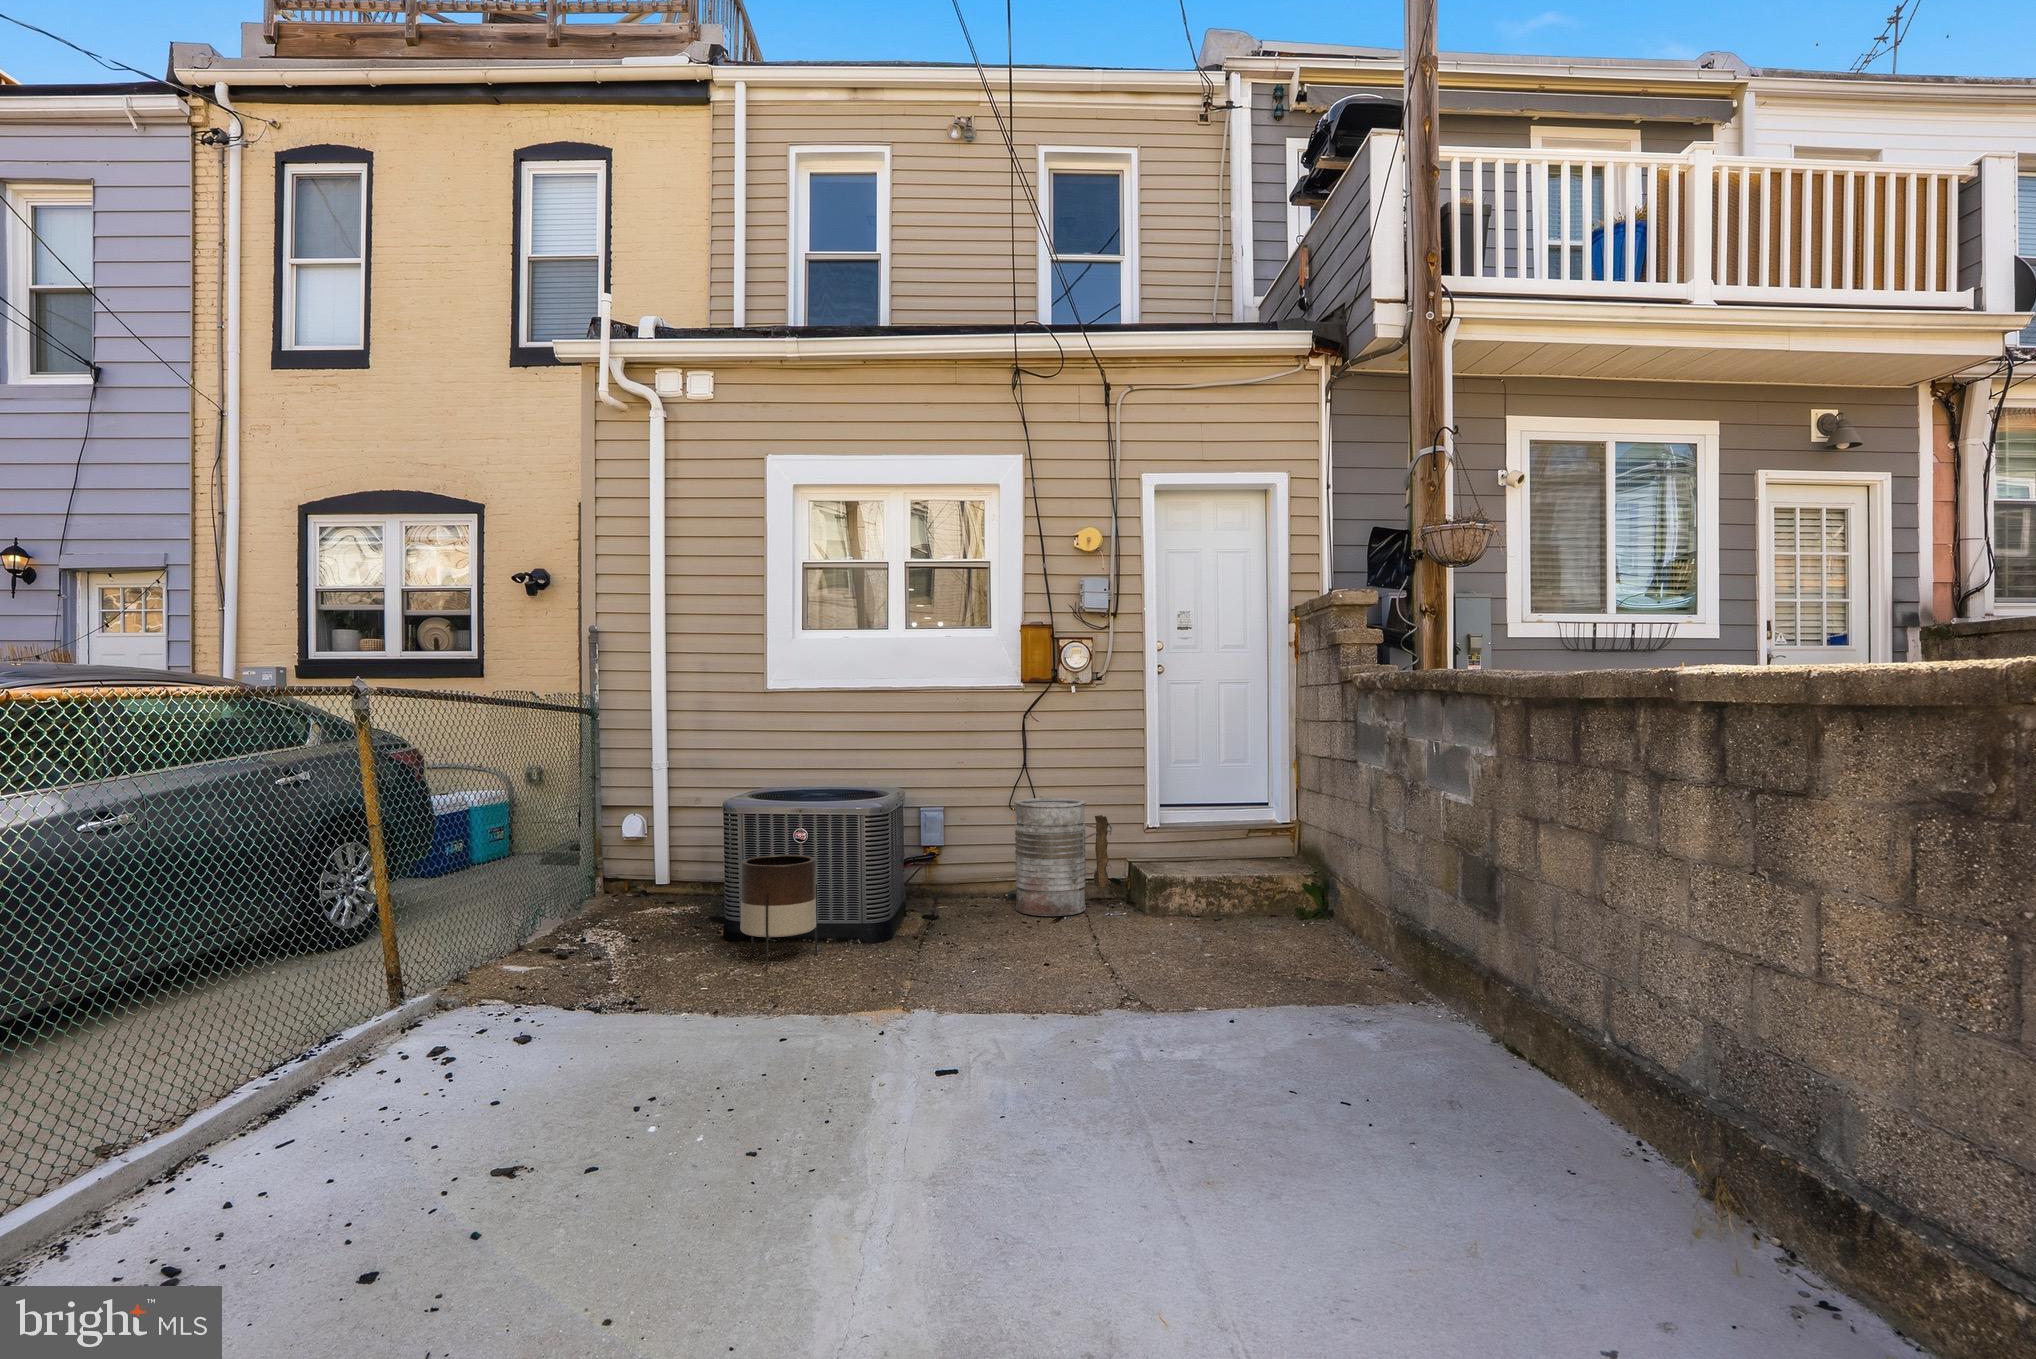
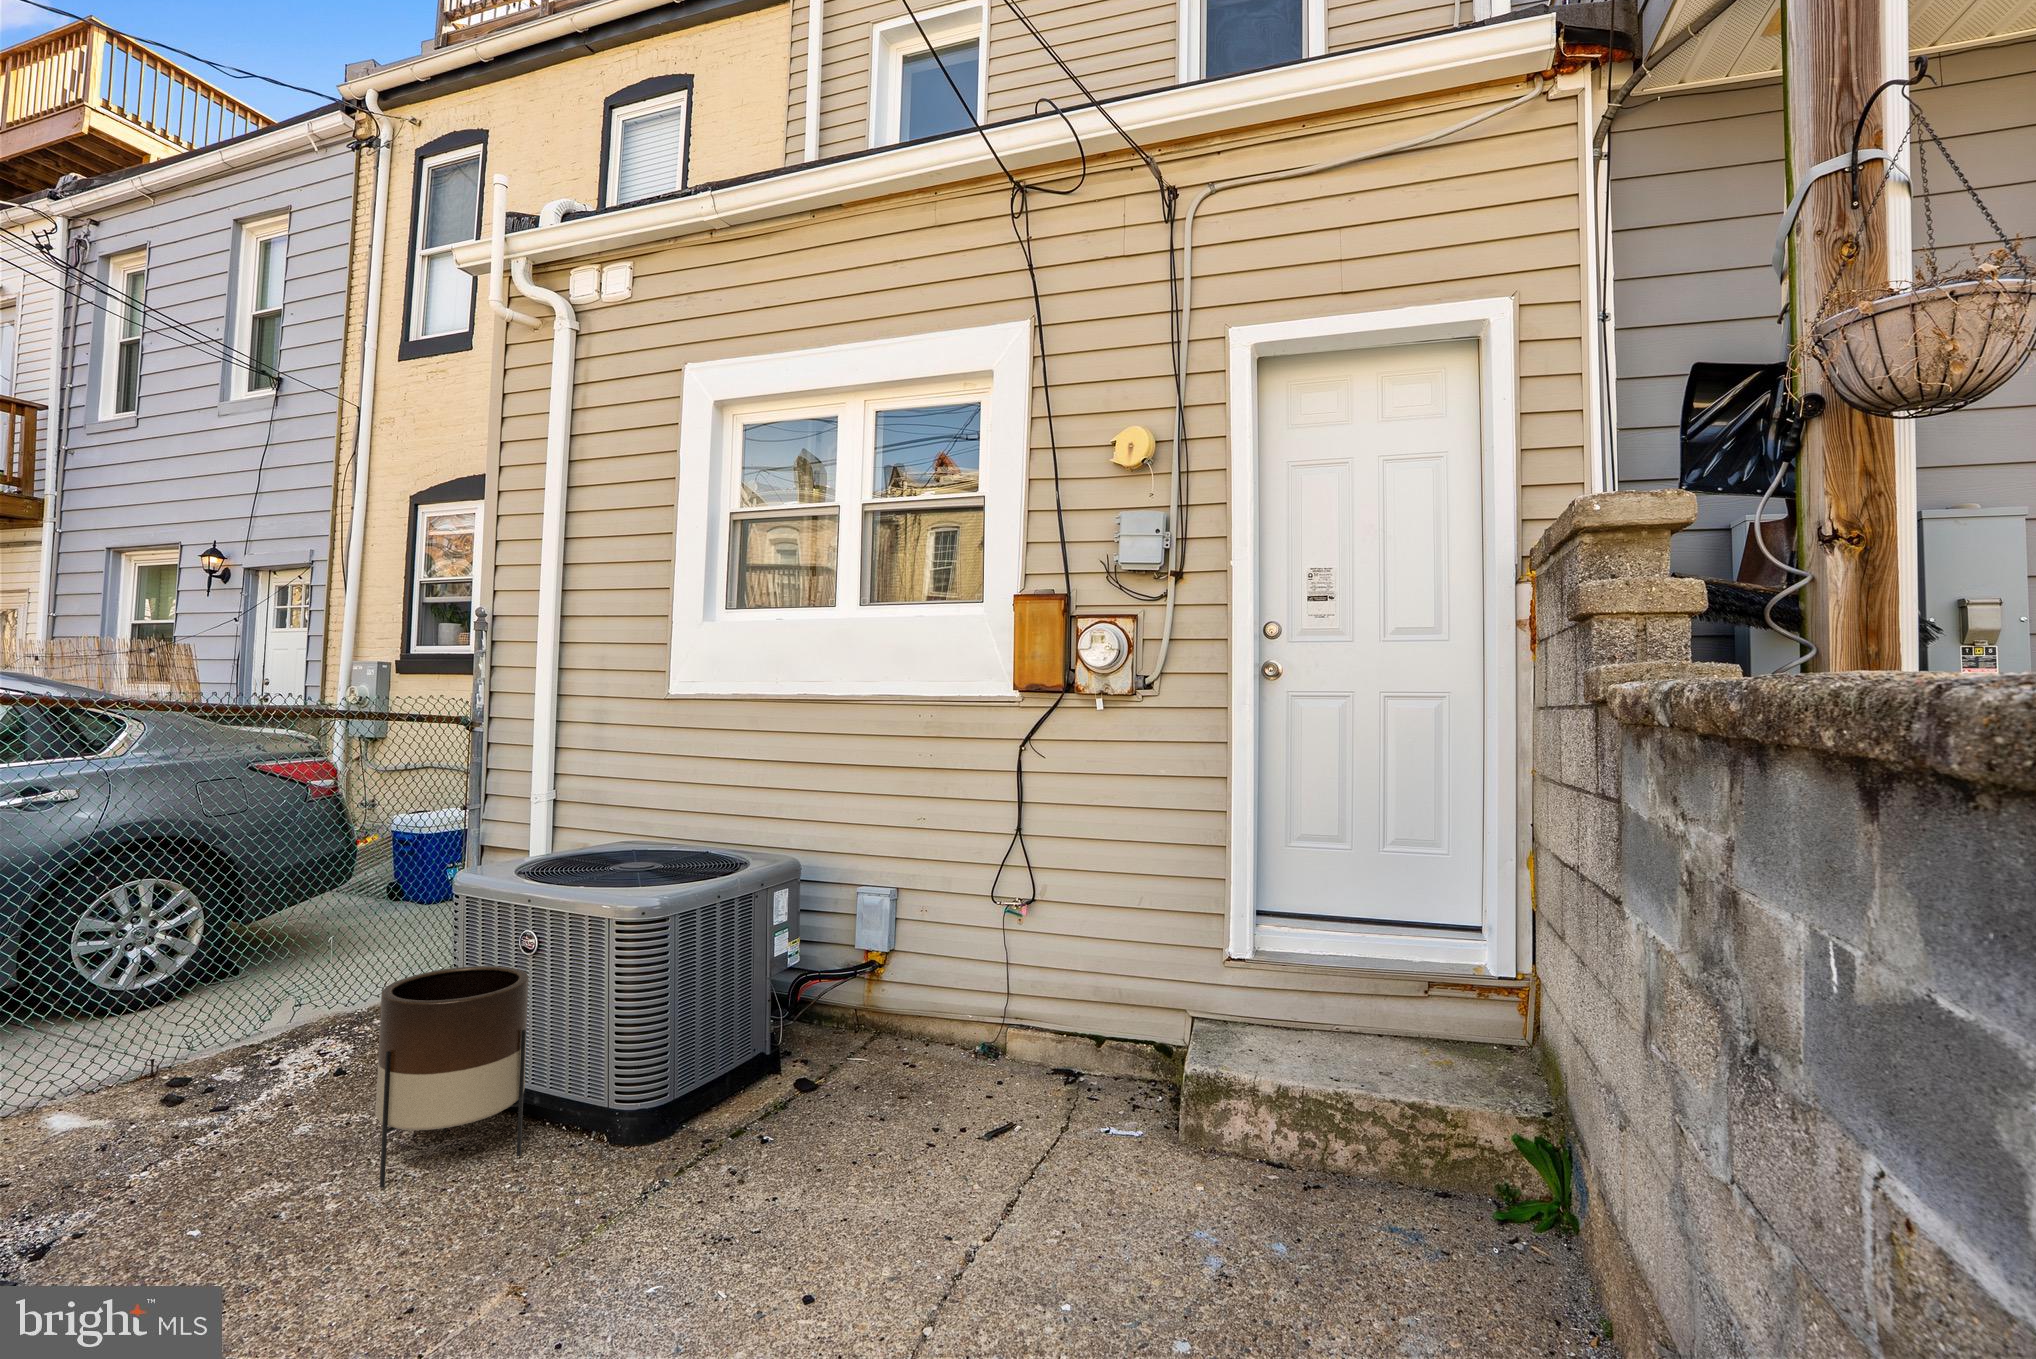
trash can: present [1014,798,1112,916] -> none [965,886,1140,1113]

